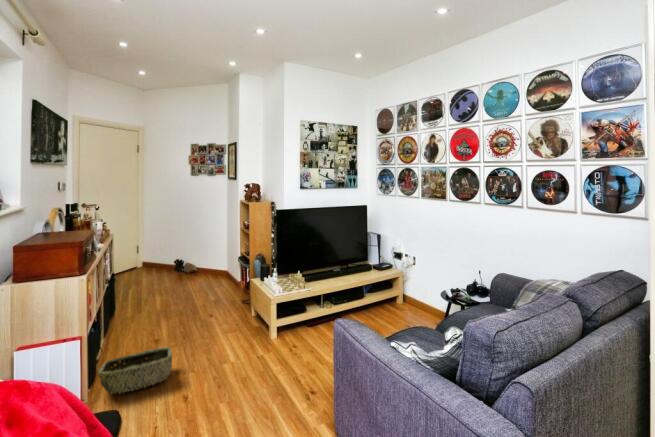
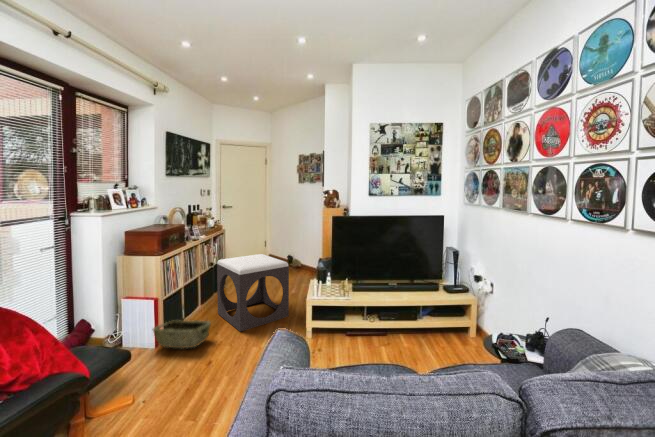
footstool: none [139,261,234,351] -> present [217,254,289,332]

